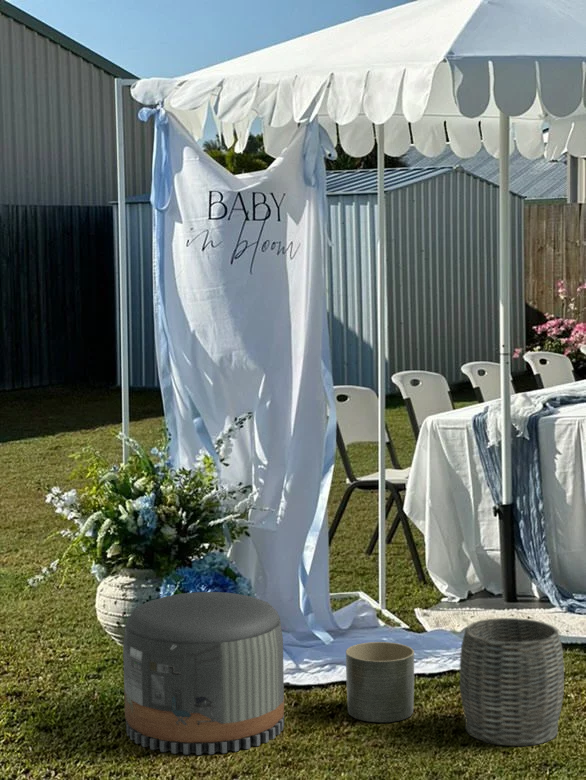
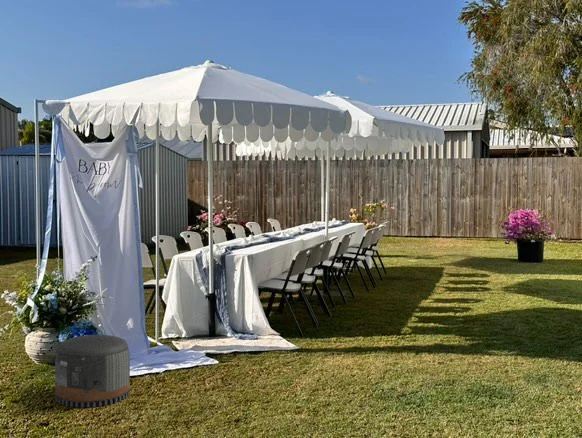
woven basket: present [460,618,564,746] -> none [207,340,251,393]
planter: present [346,642,414,722] -> none [156,354,186,388]

